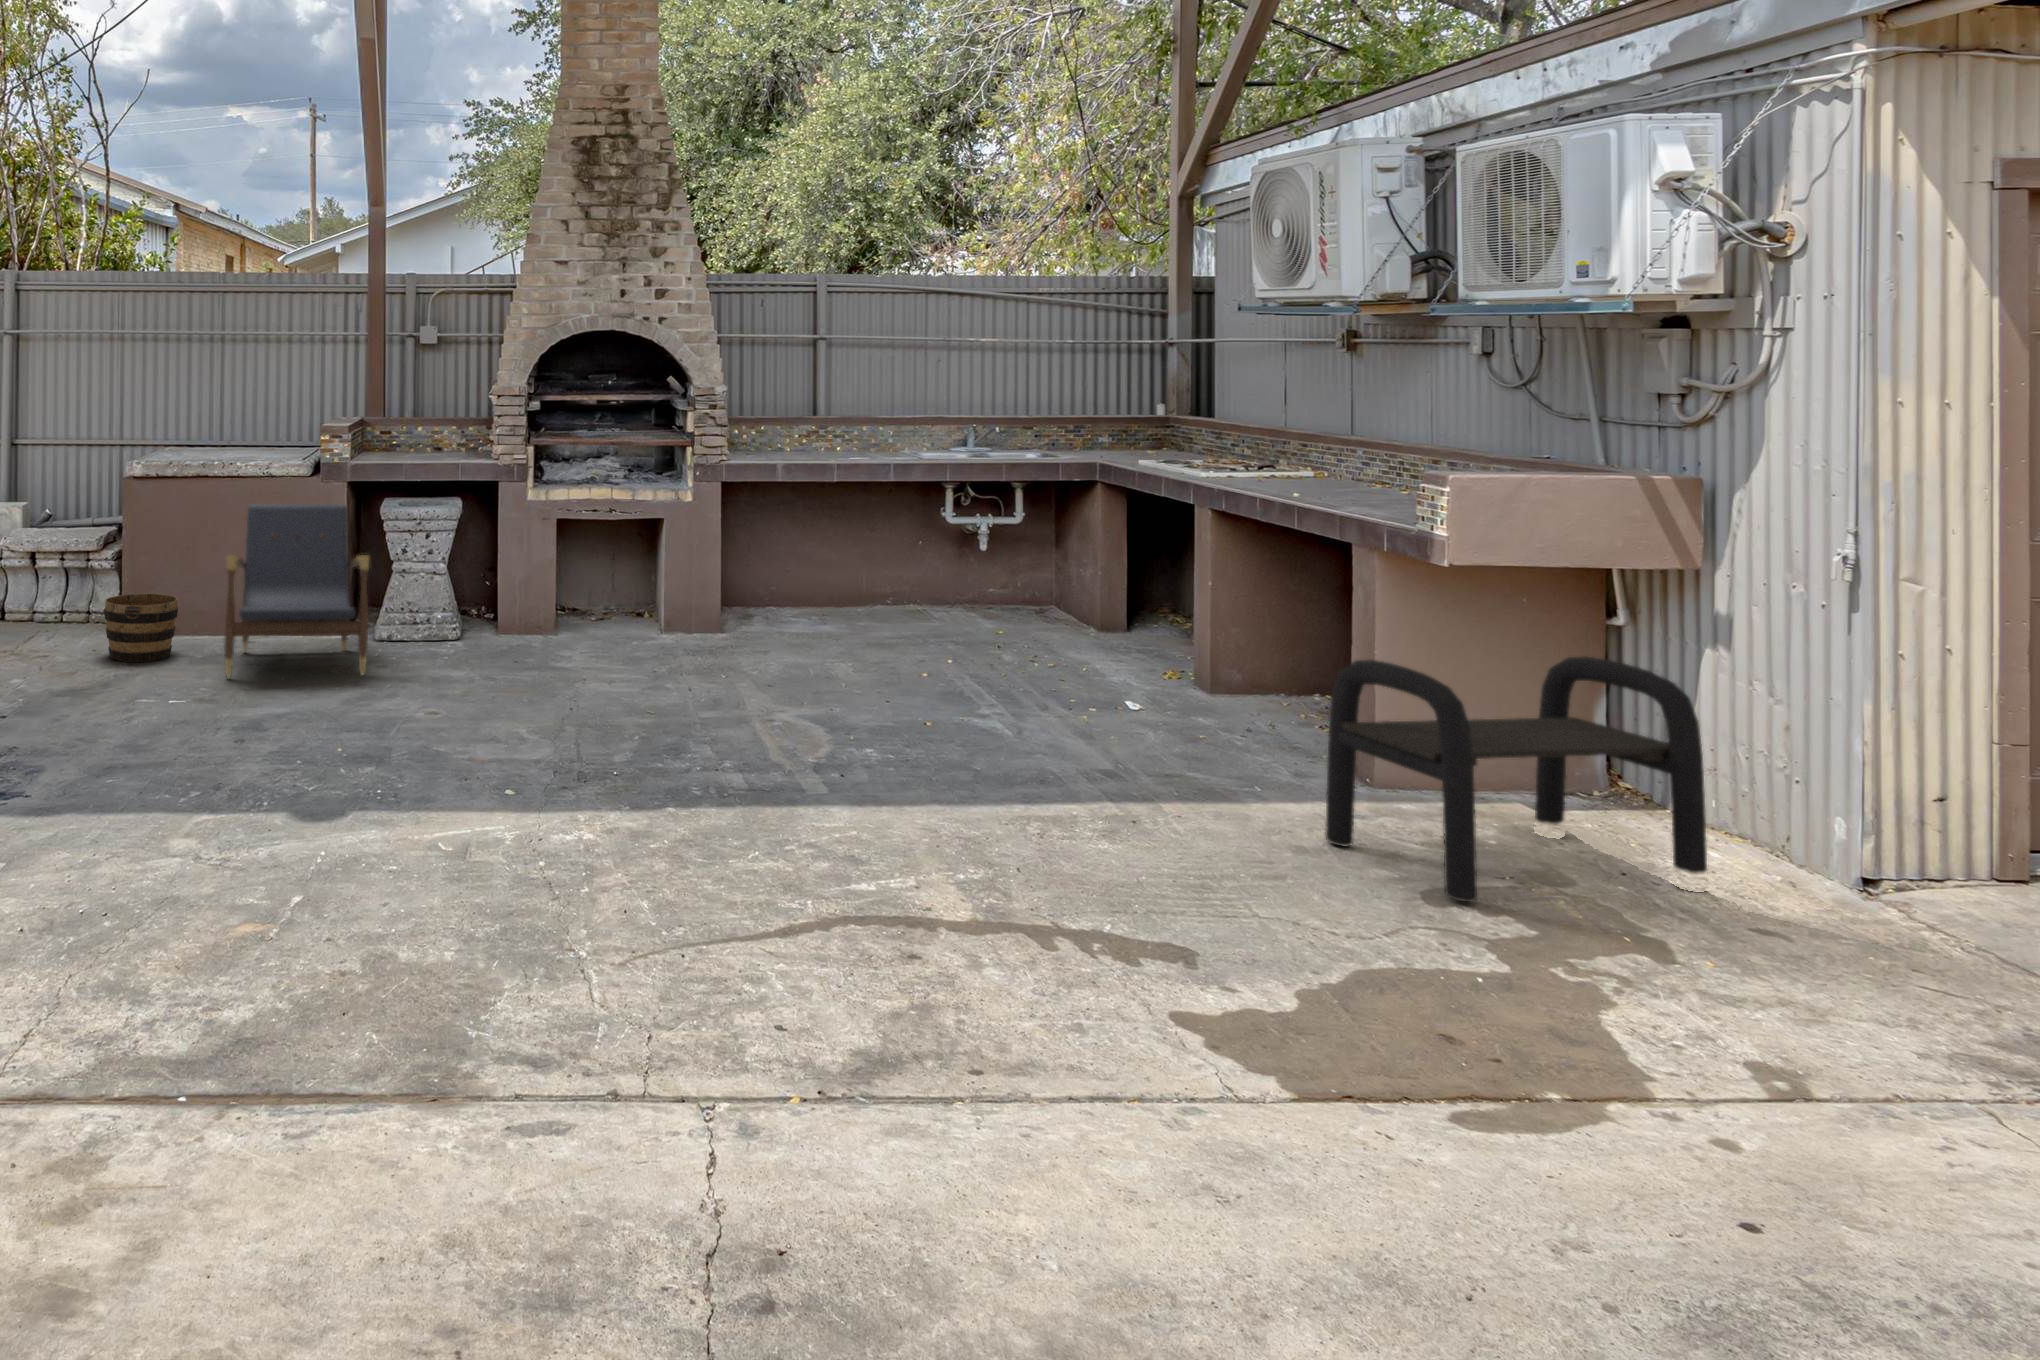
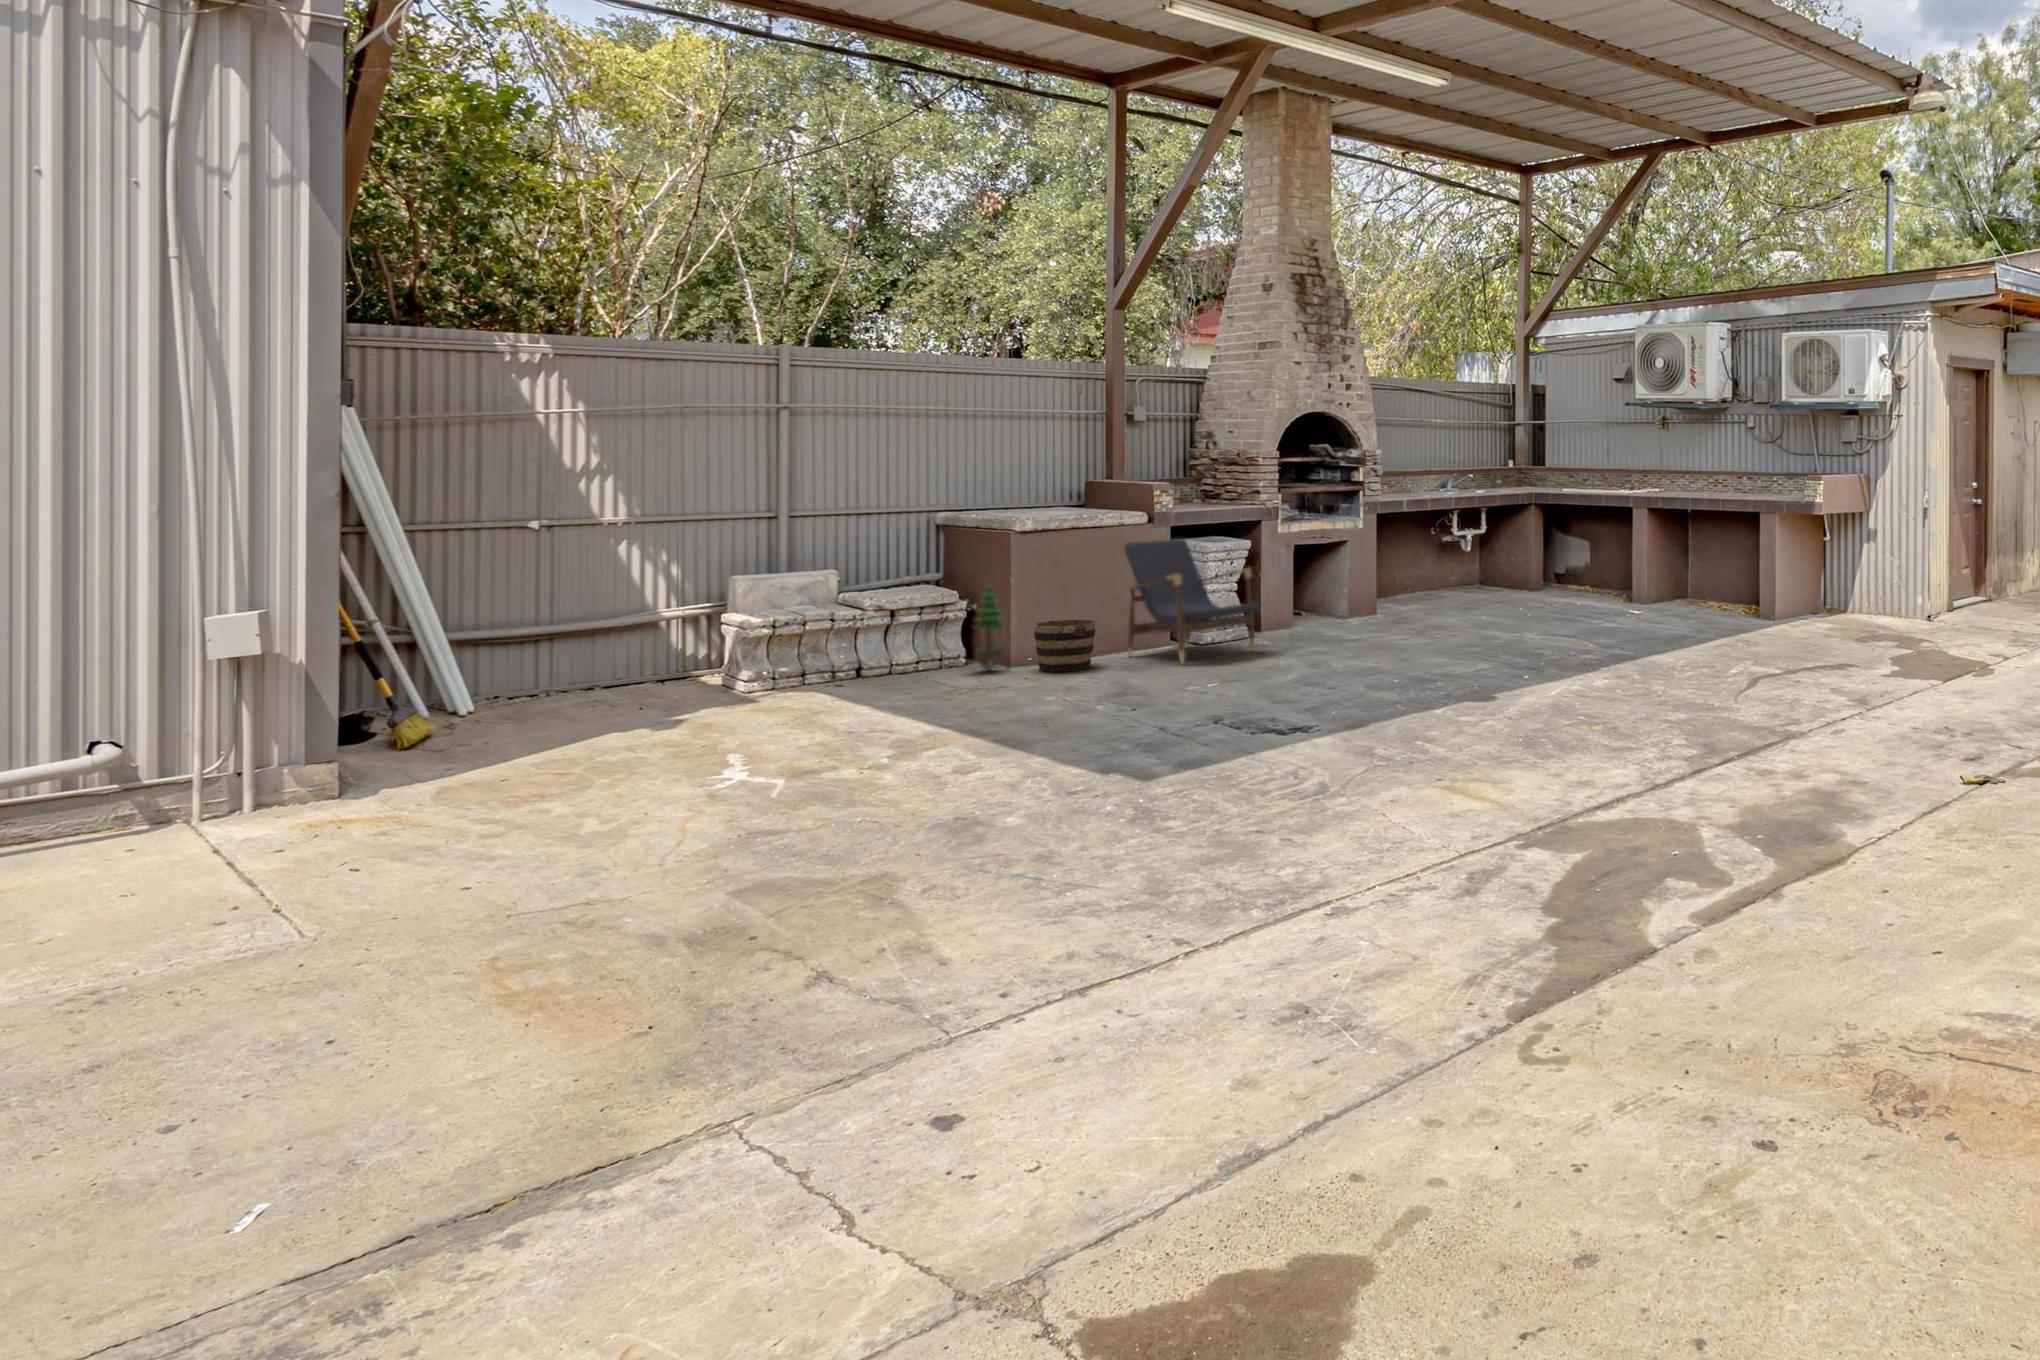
potted tree: none [66,536,106,644] -> present [975,582,1005,671]
bench: present [1325,656,1707,902] -> none [1786,541,1886,630]

